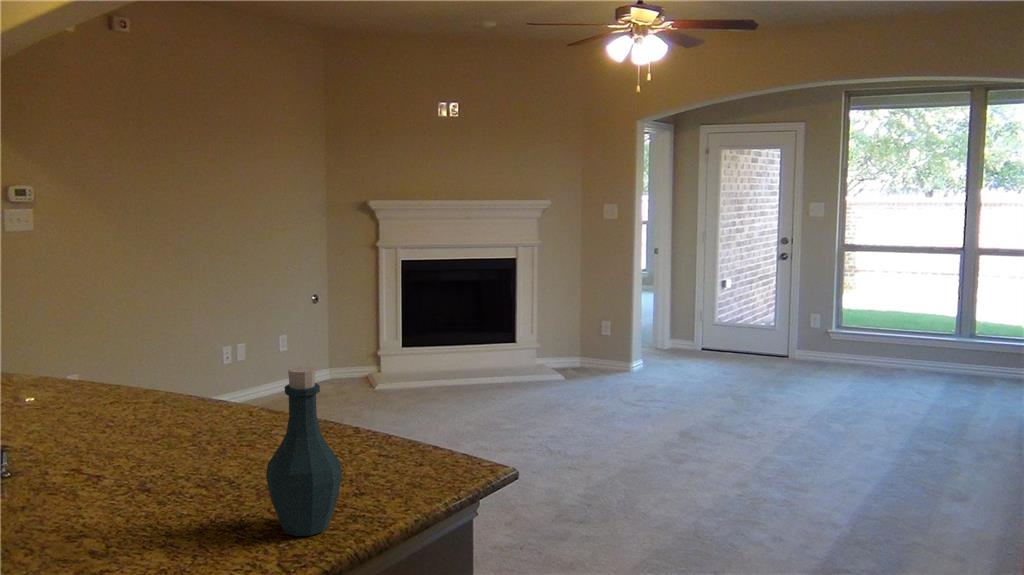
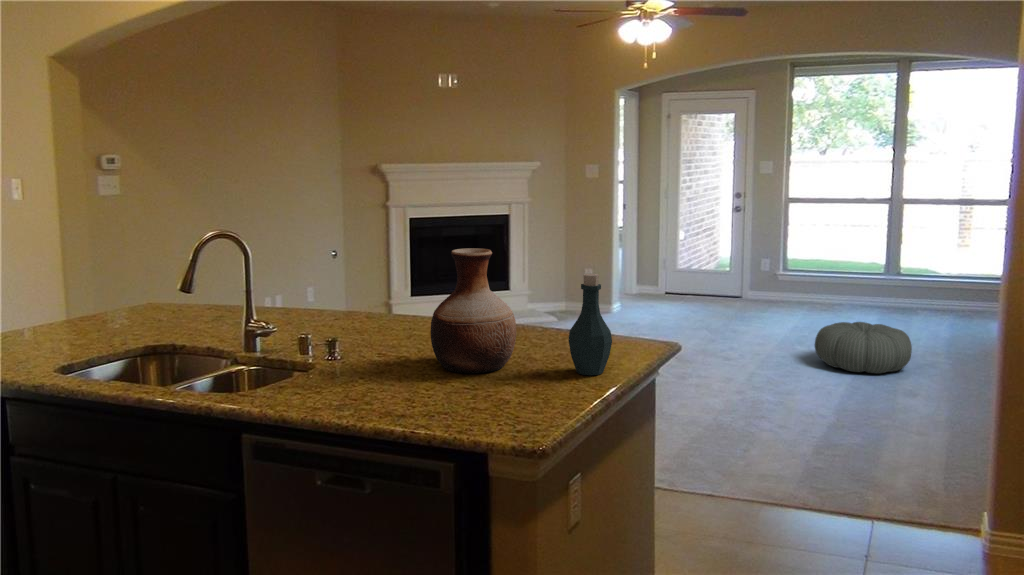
vase: none [59,319,209,523] -> present [430,248,516,373]
pouf: none [852,398,974,466] -> present [815,322,912,373]

